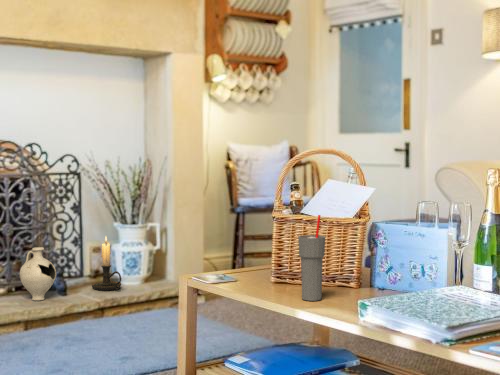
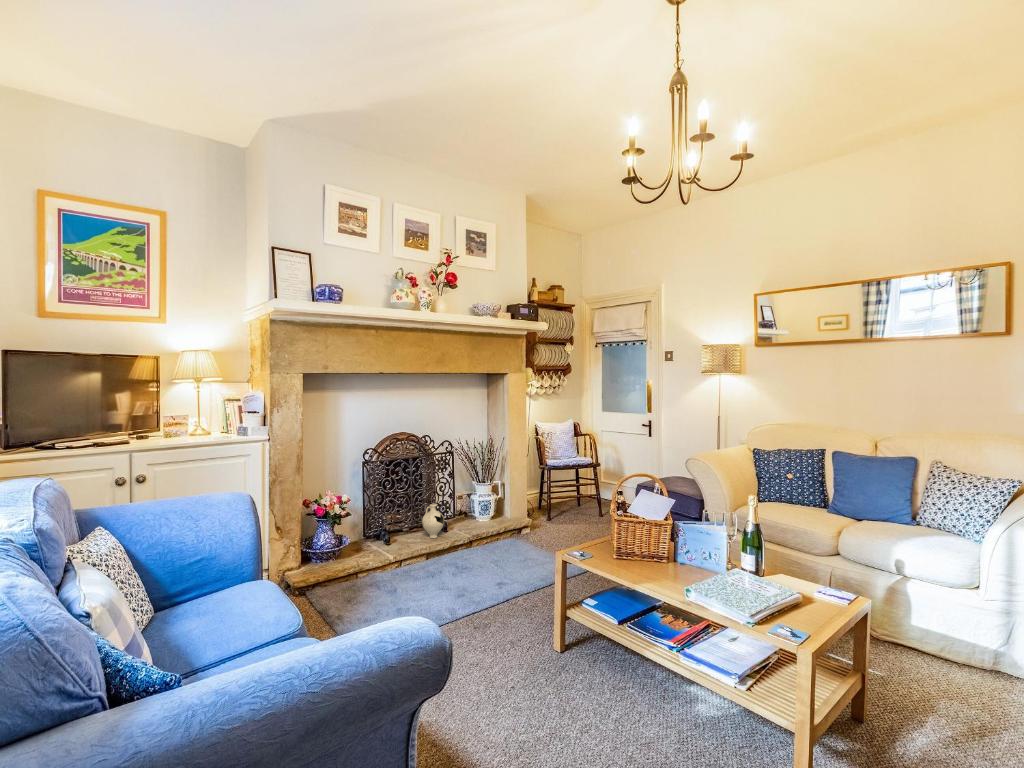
cup: present [298,215,325,301] -> none [639,525,655,577]
candle holder: present [92,236,121,291] -> none [463,492,482,528]

